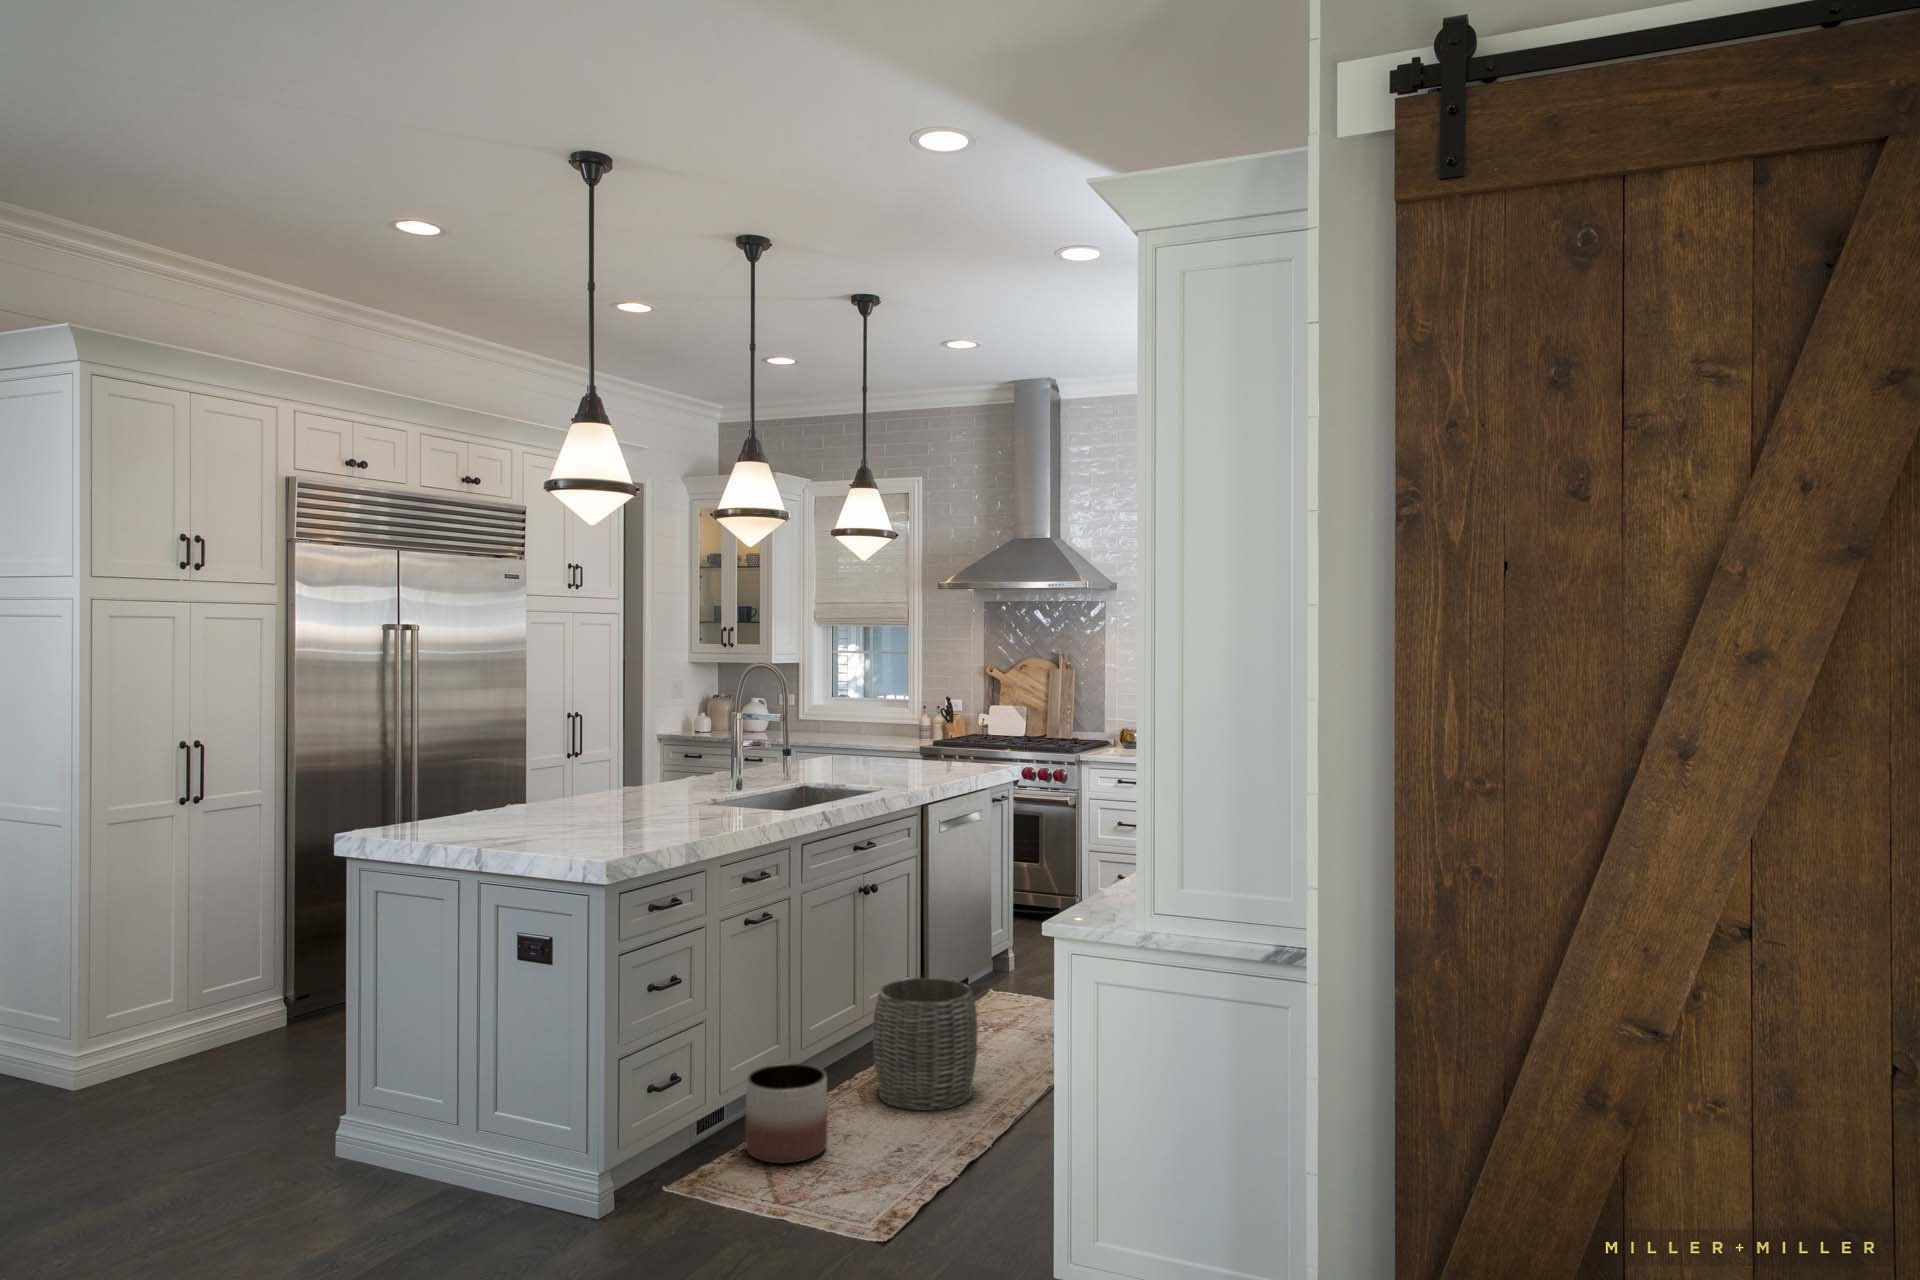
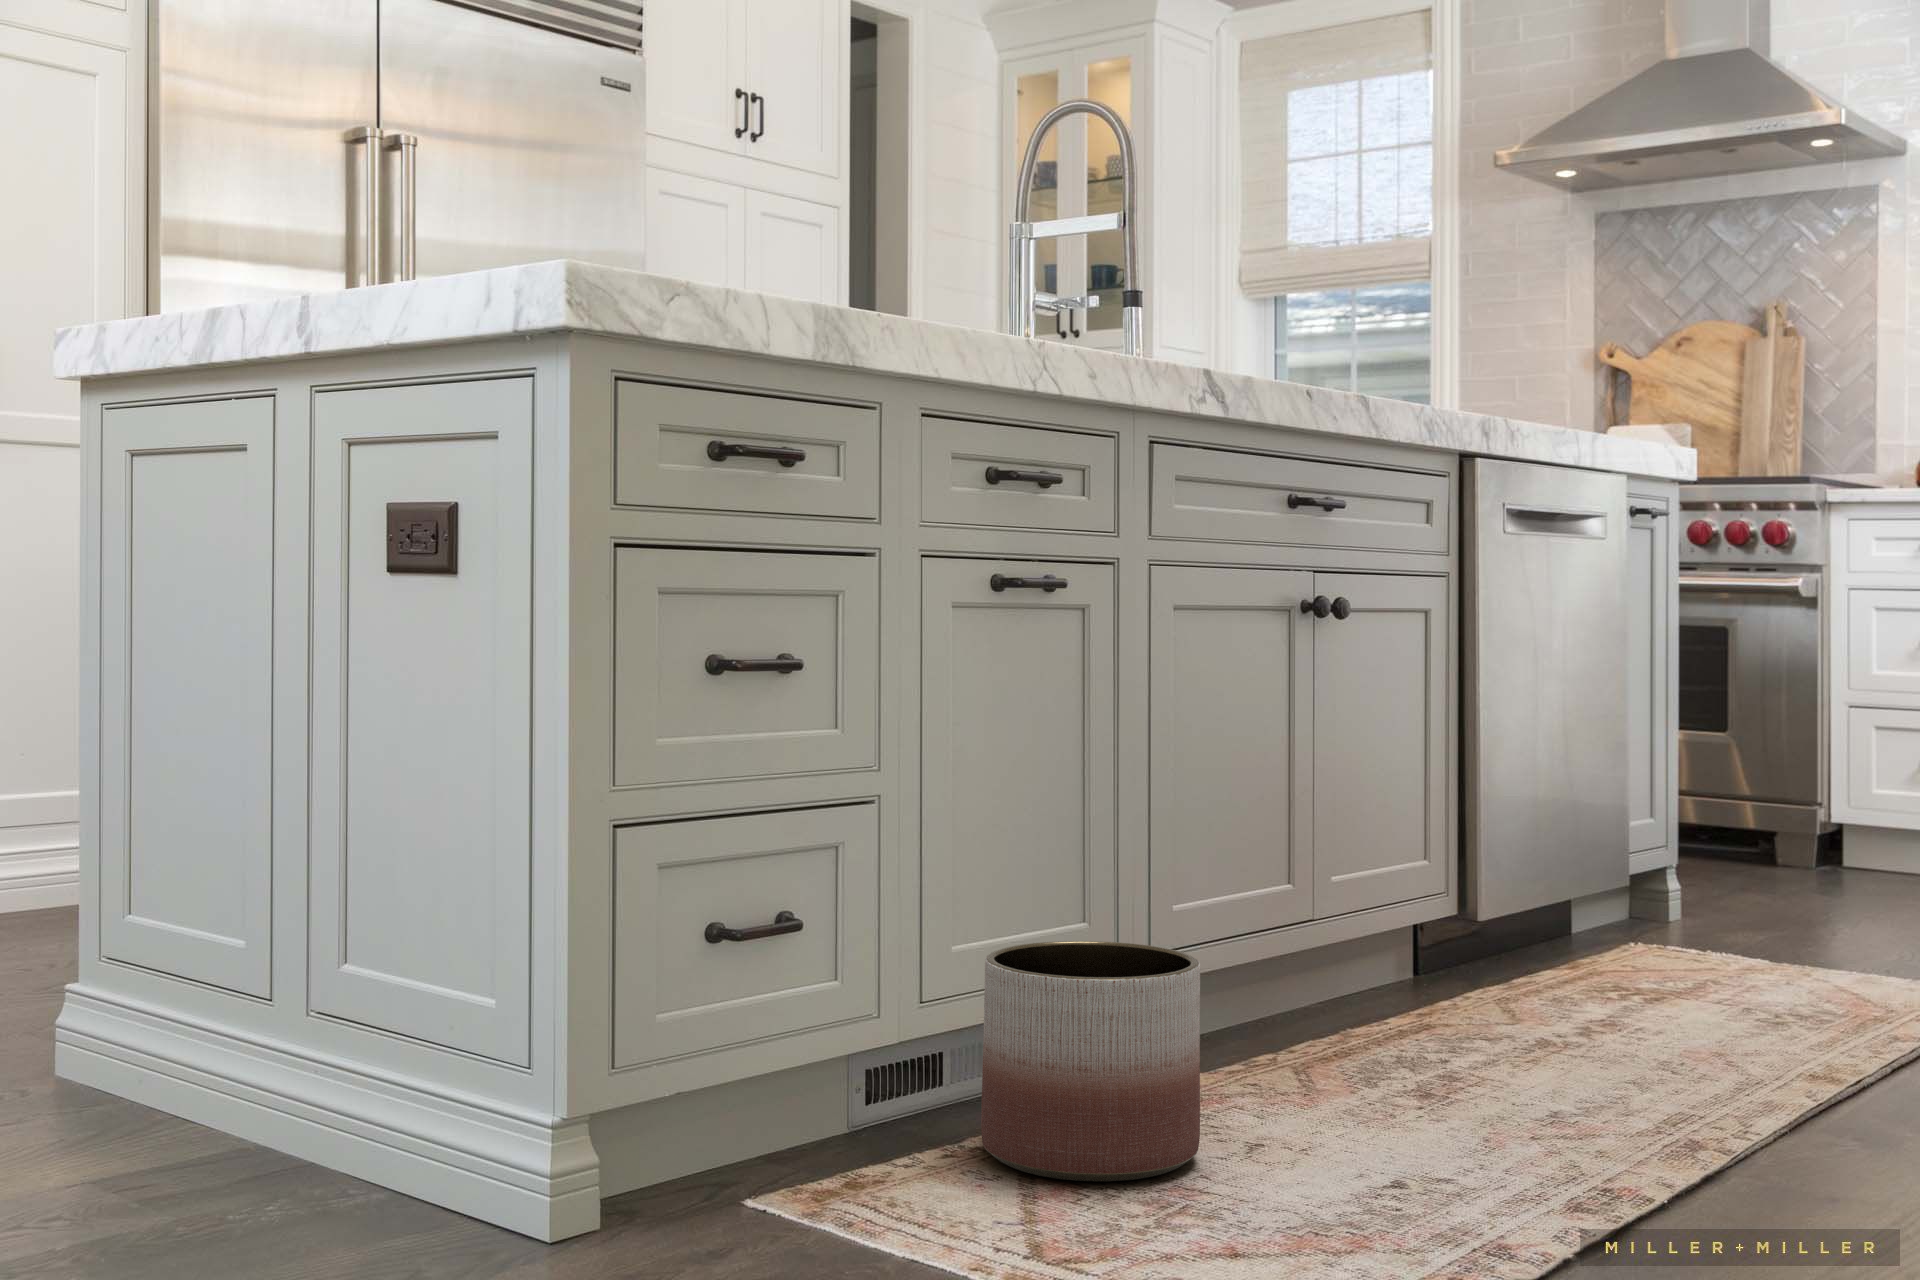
woven basket: present [873,978,978,1111] -> none [1336,806,1616,1118]

